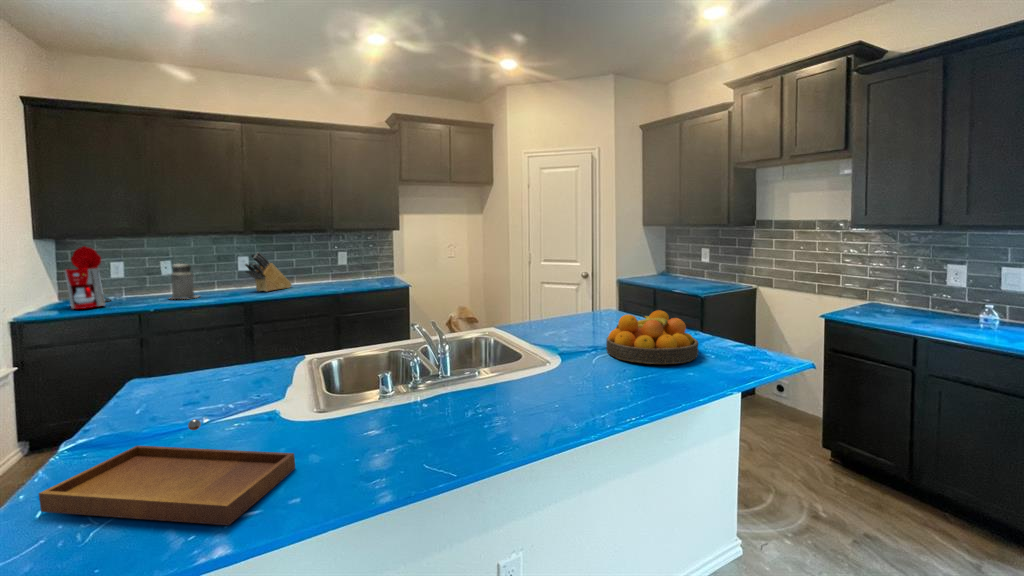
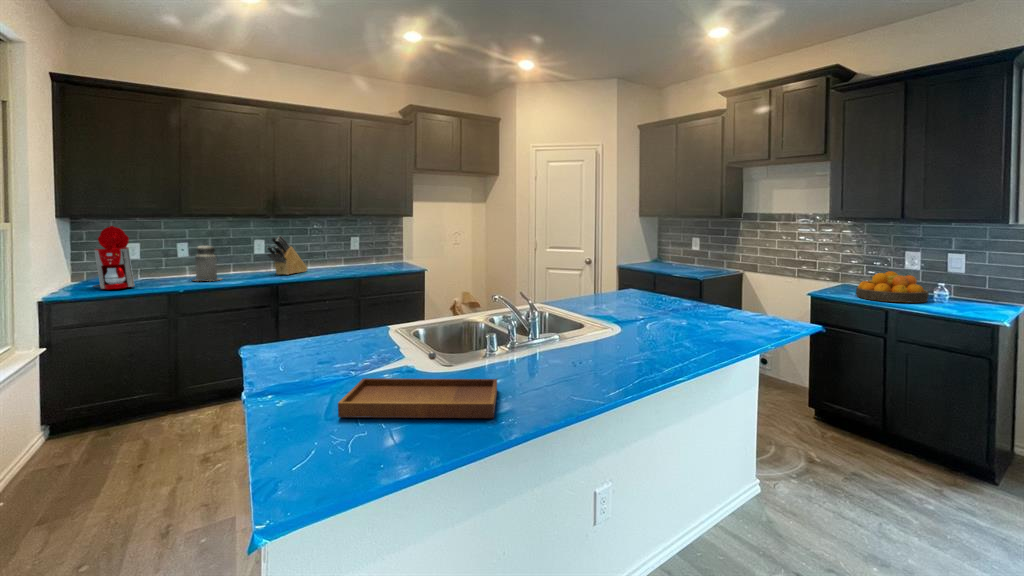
fruit bowl: present [606,310,699,364] -> present [856,271,929,302]

